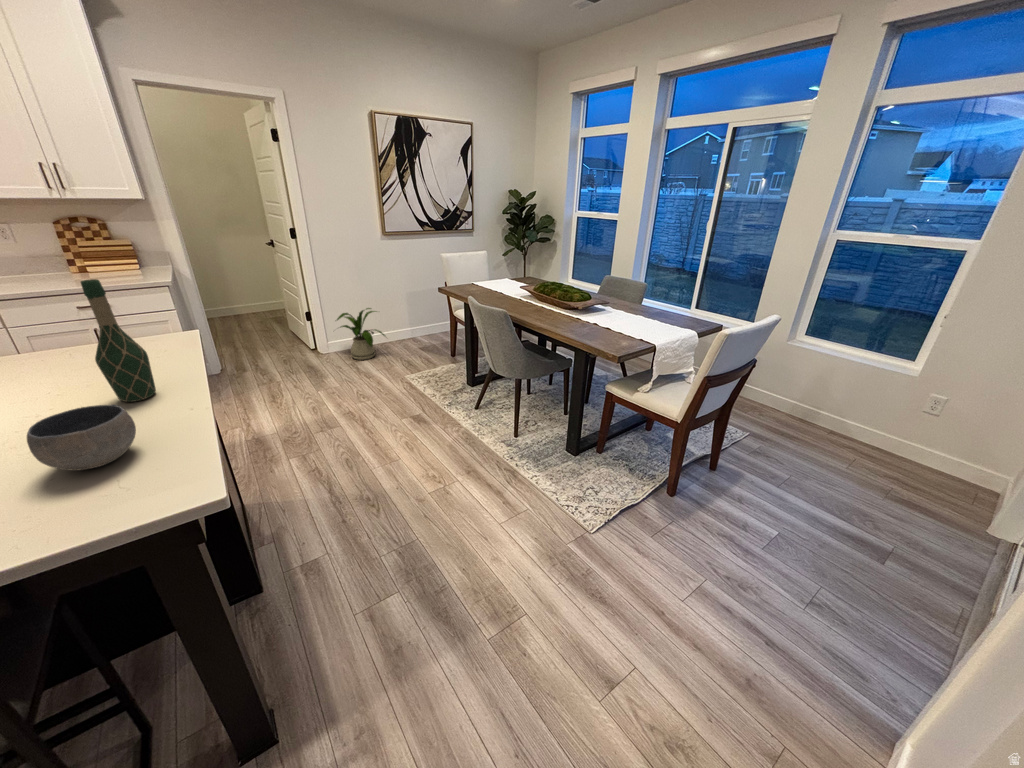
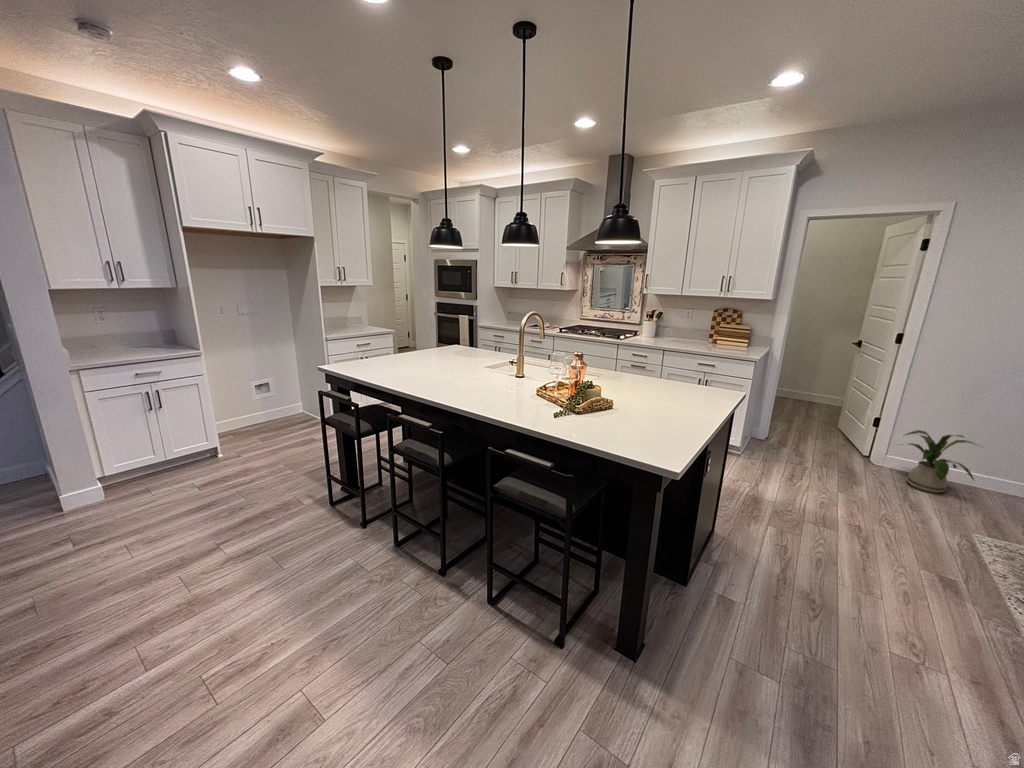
wine bottle: present [81,279,156,402] -> none [677,348,701,418]
bowl: present [27,405,136,471] -> none [633,405,673,437]

